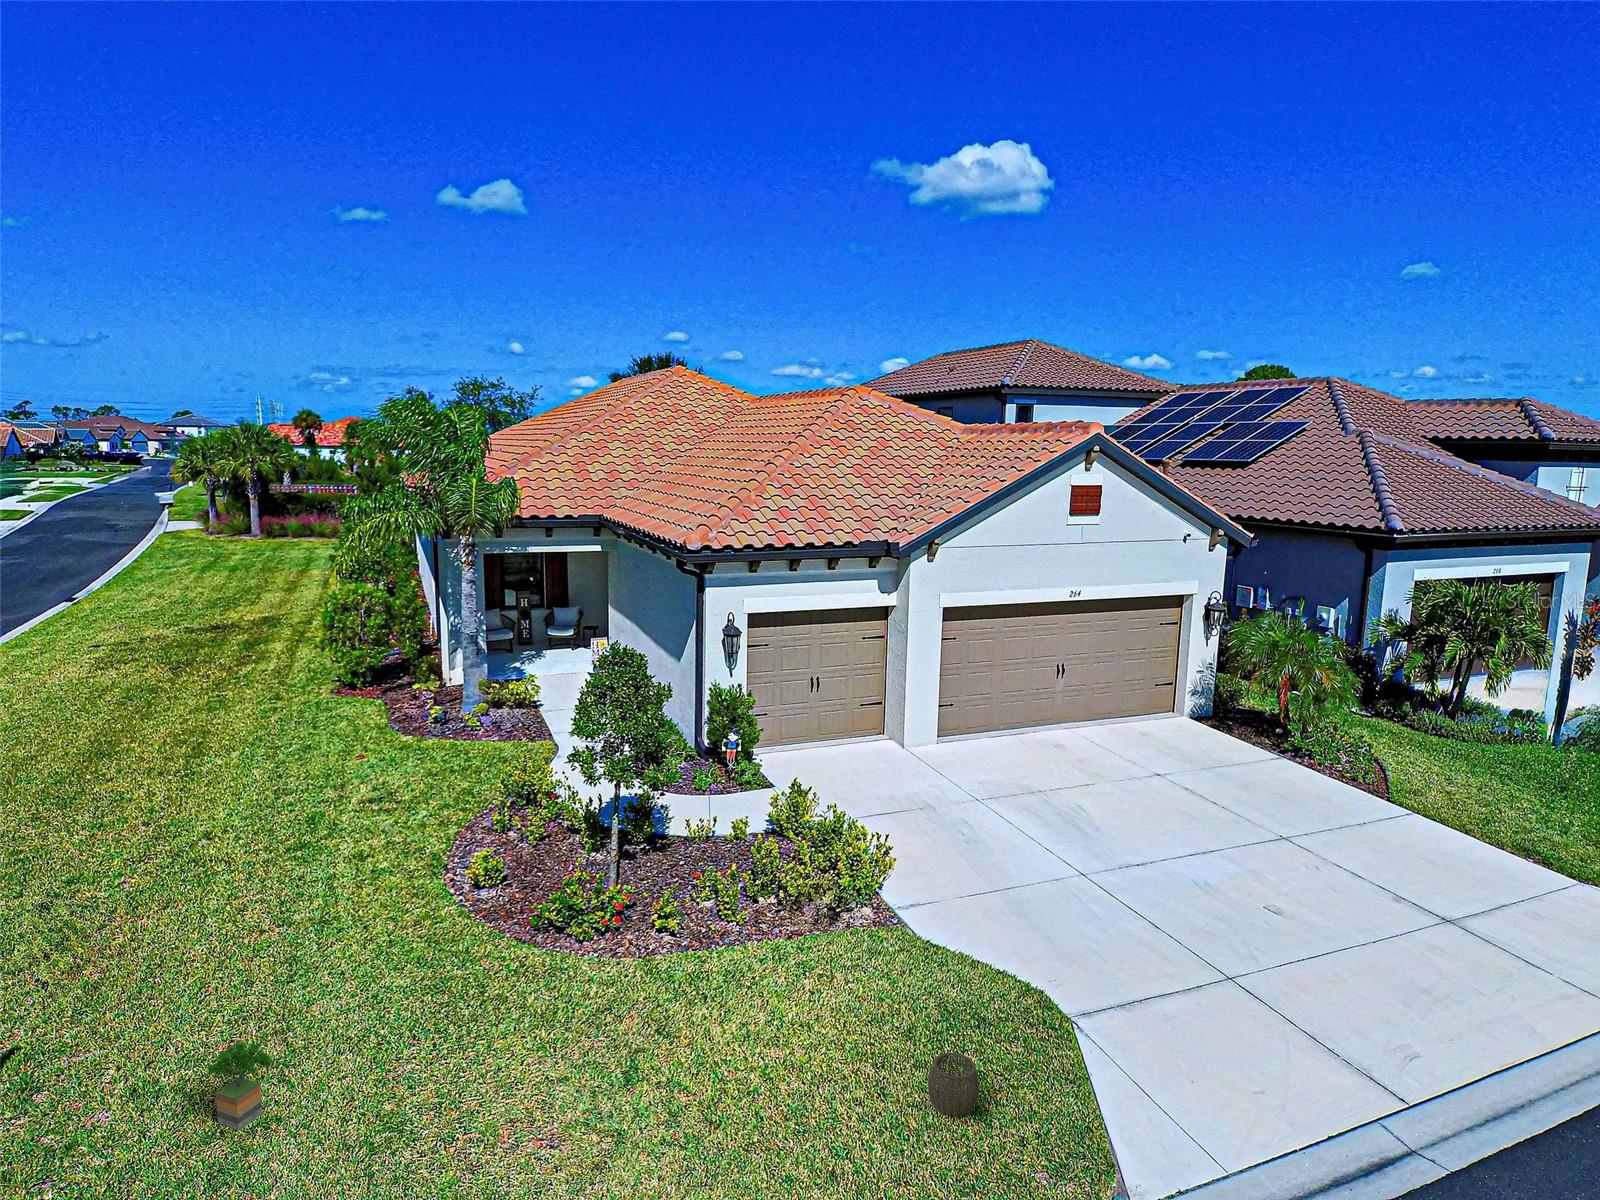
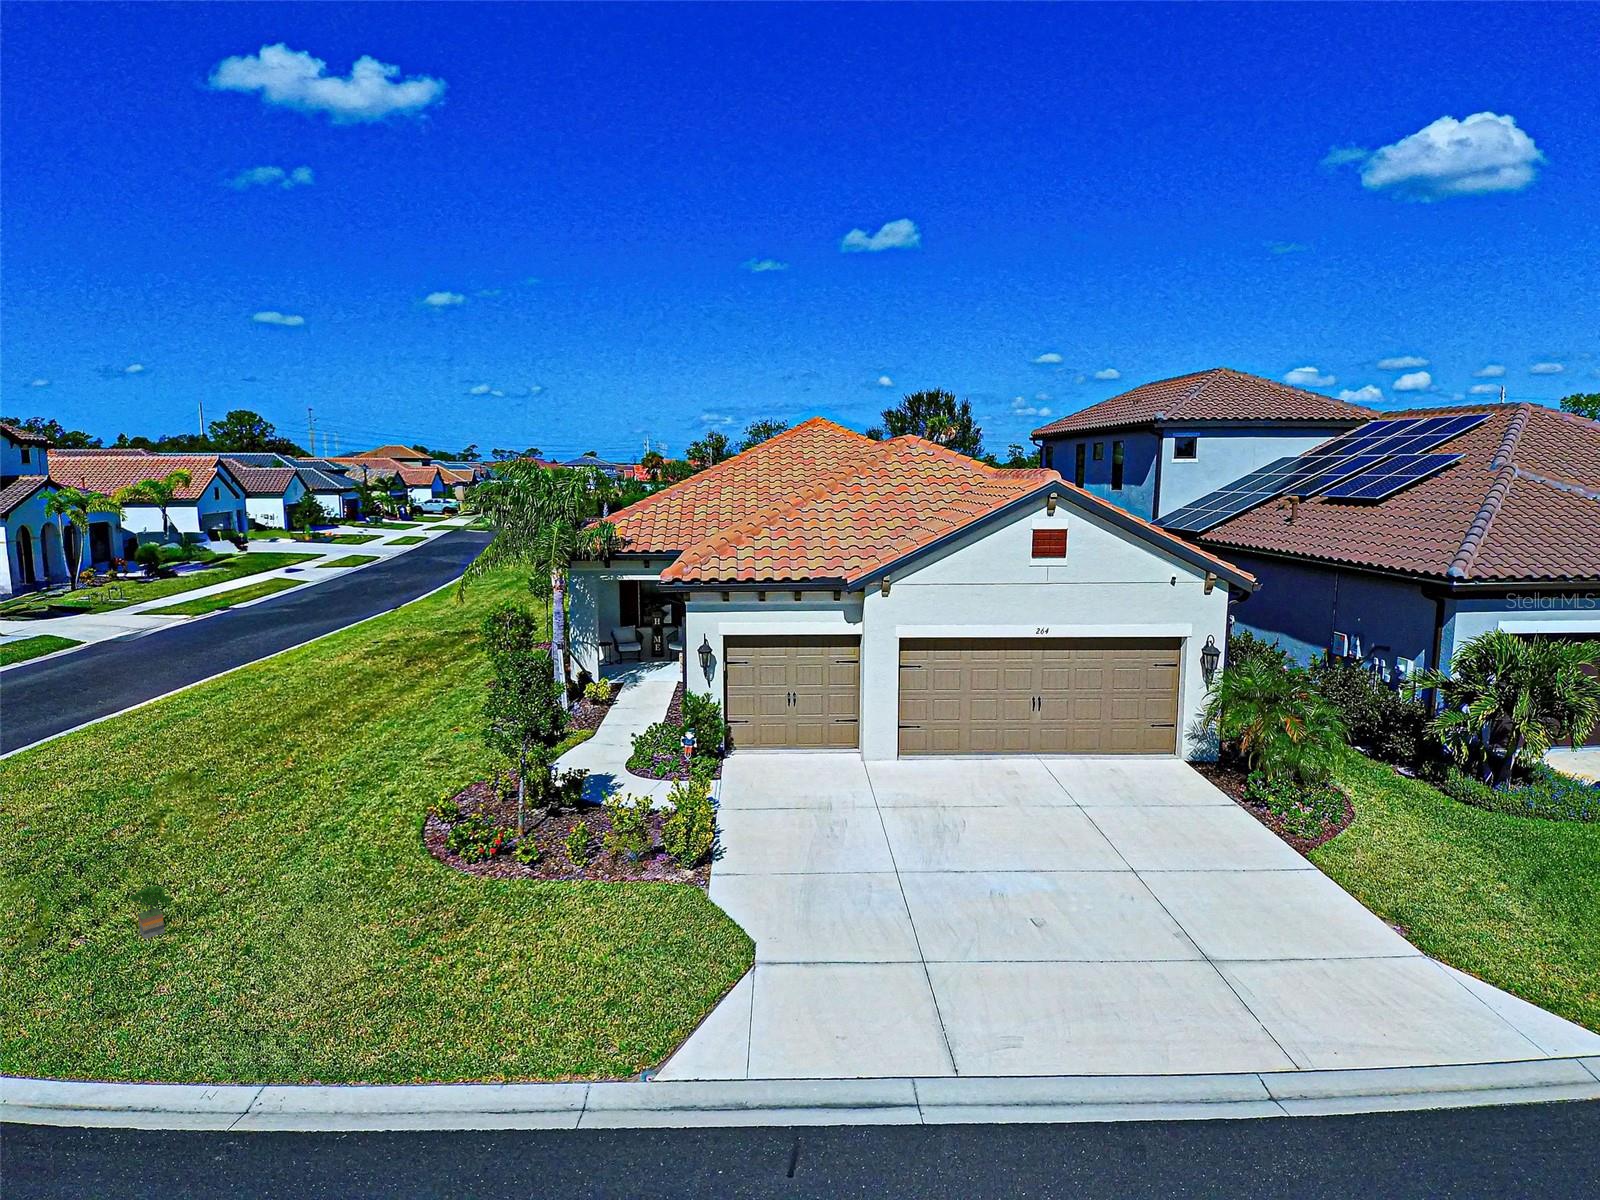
woven basket: present [928,1052,979,1117] -> none [511,980,552,1027]

